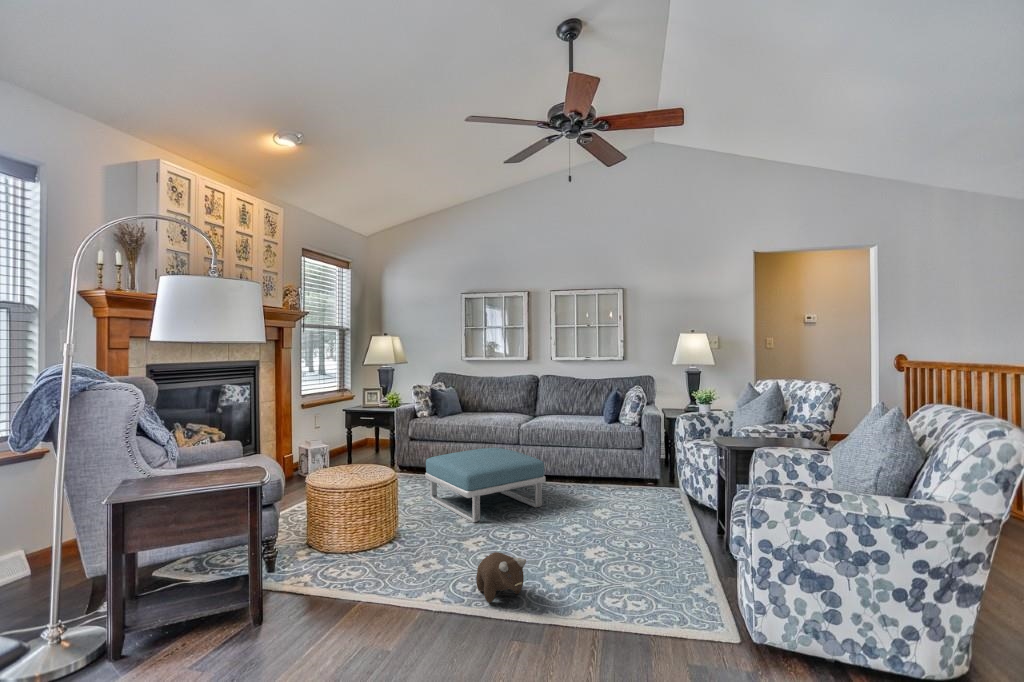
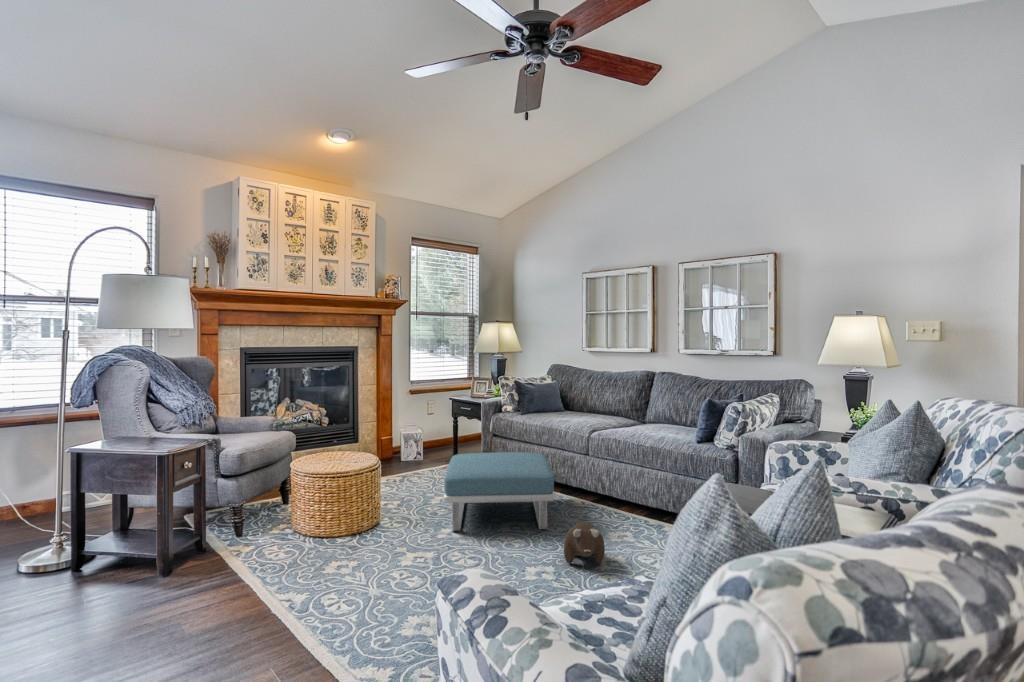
plush toy: present [476,552,526,603] -> present [564,522,605,564]

